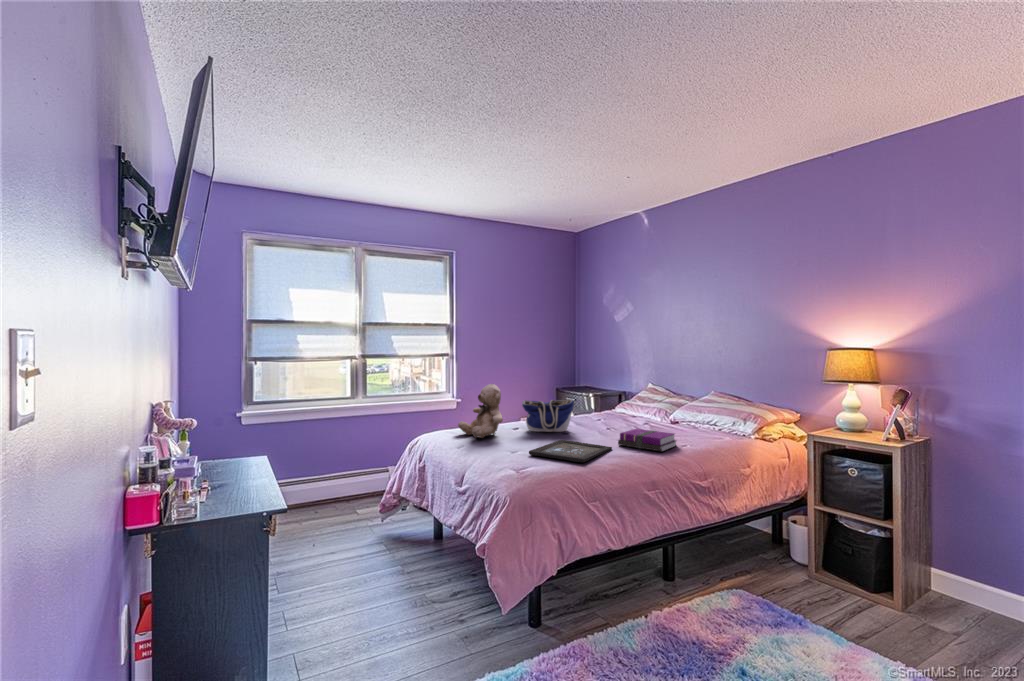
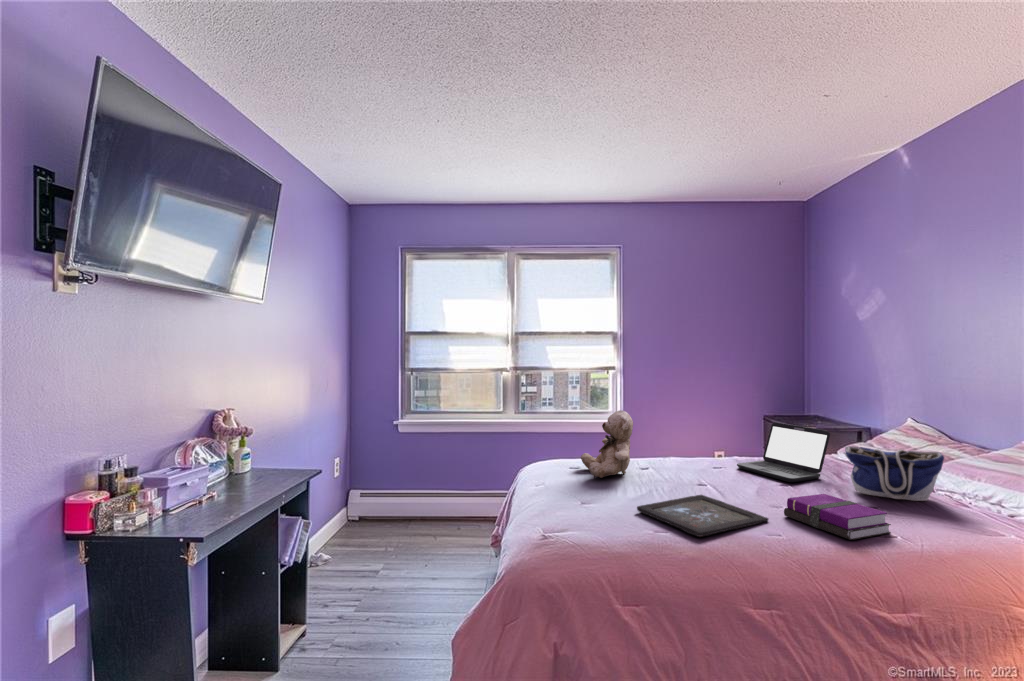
laptop: none [566,388,623,427] -> present [737,422,830,482]
tote bag: present [522,399,574,432] -> present [844,446,944,501]

